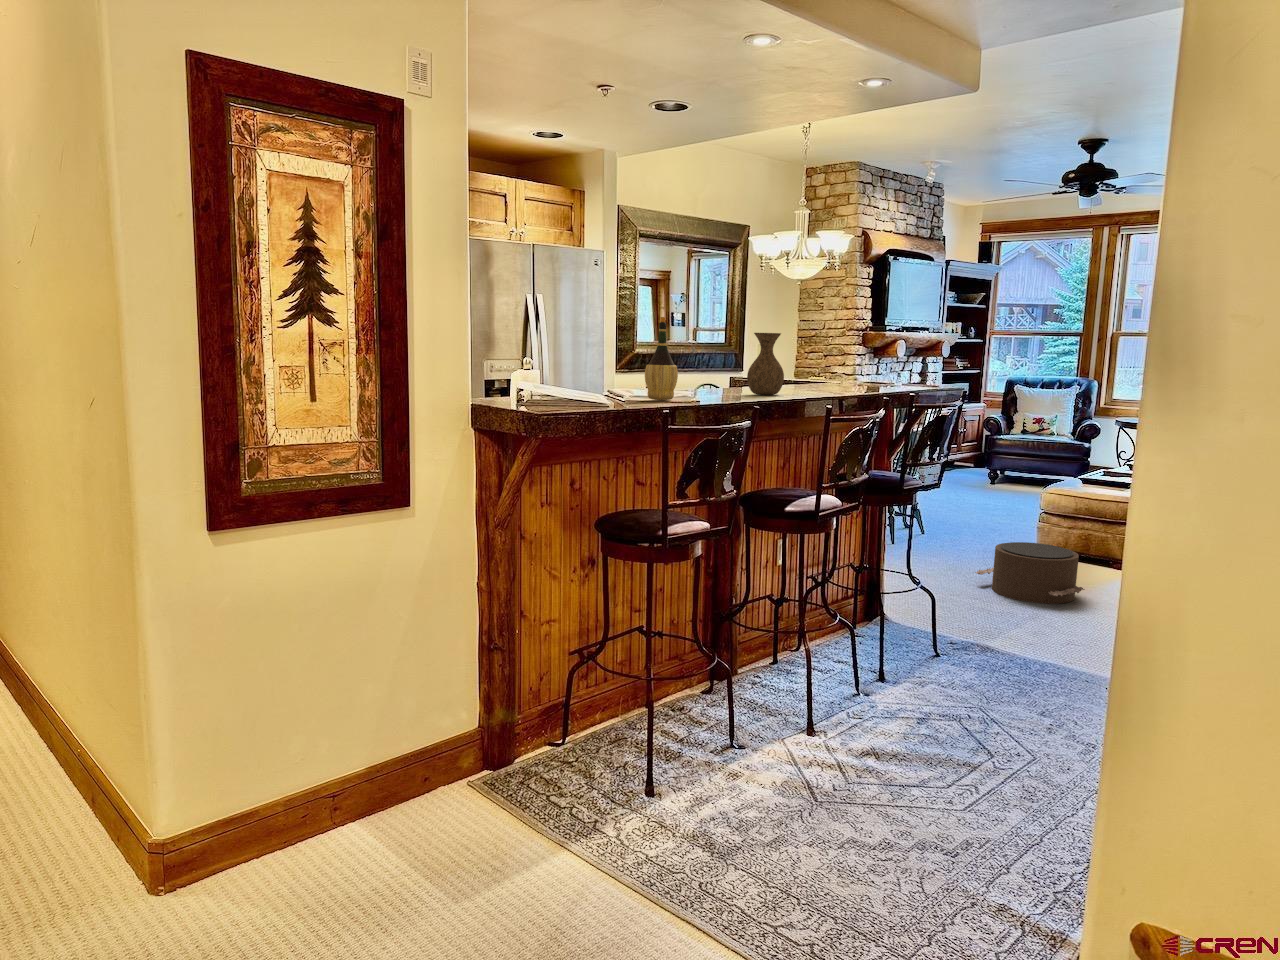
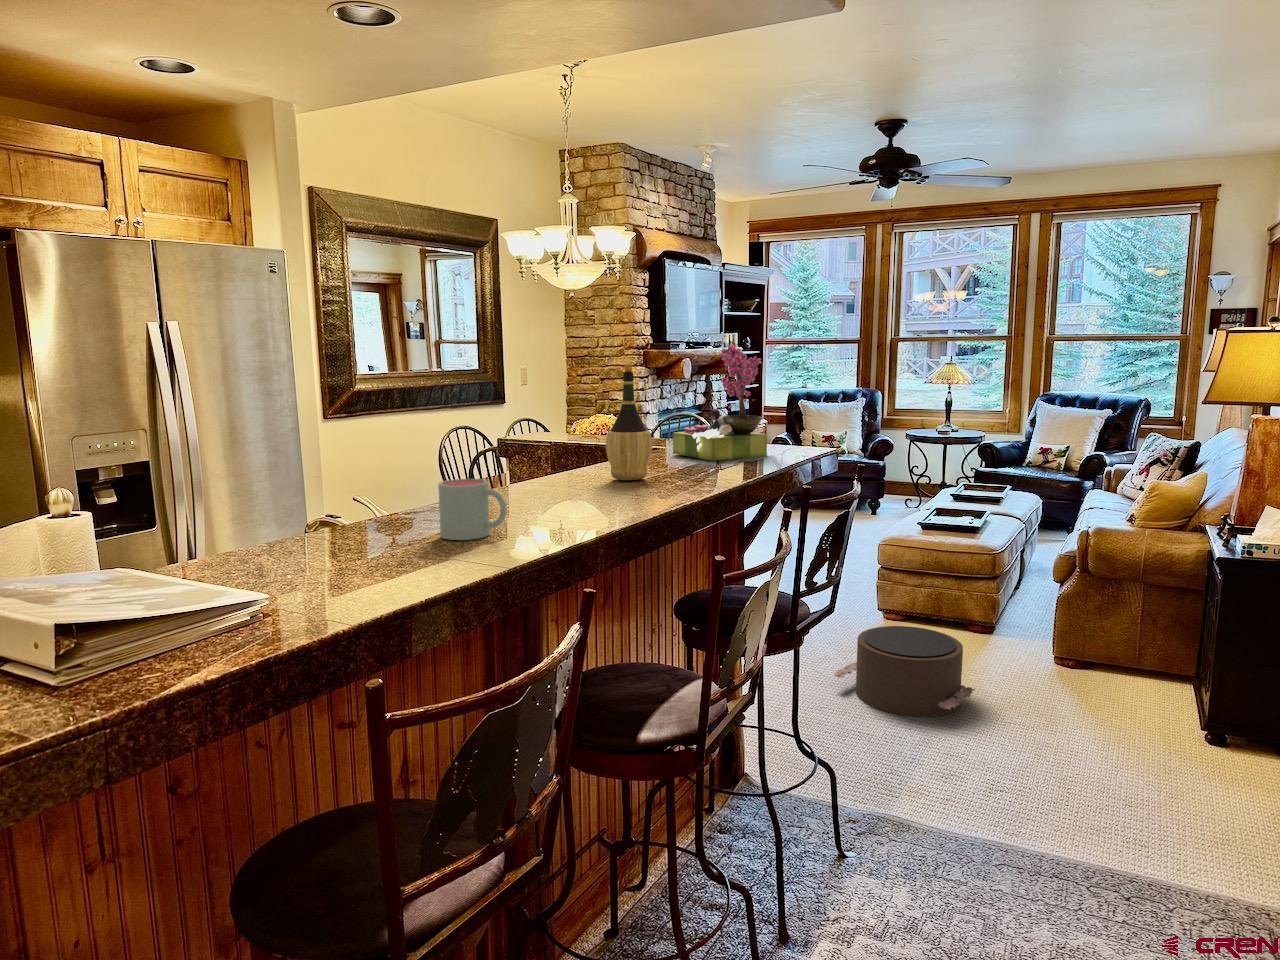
flower arrangement: none [851,314,915,390] -> present [673,344,767,461]
wine bottle: present [645,317,678,400] -> present [606,364,652,480]
vase: present [747,333,784,395] -> none [520,389,585,500]
mug: none [704,371,738,400] -> present [438,479,506,540]

